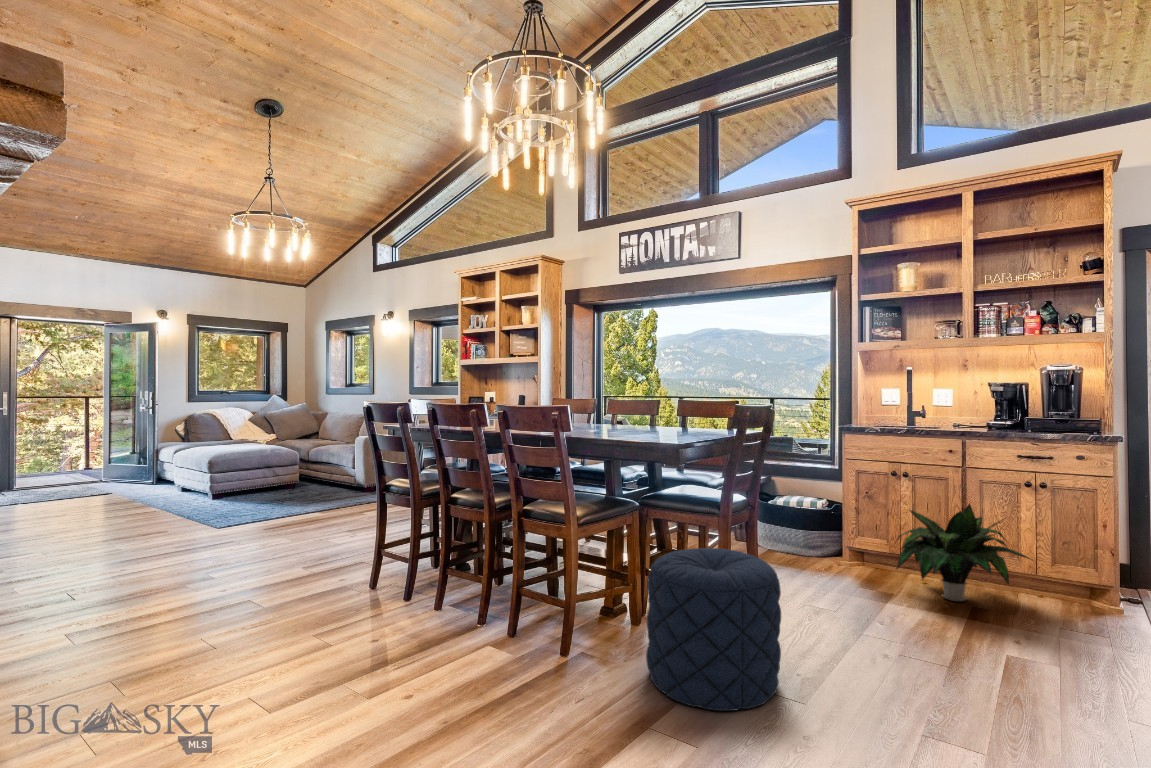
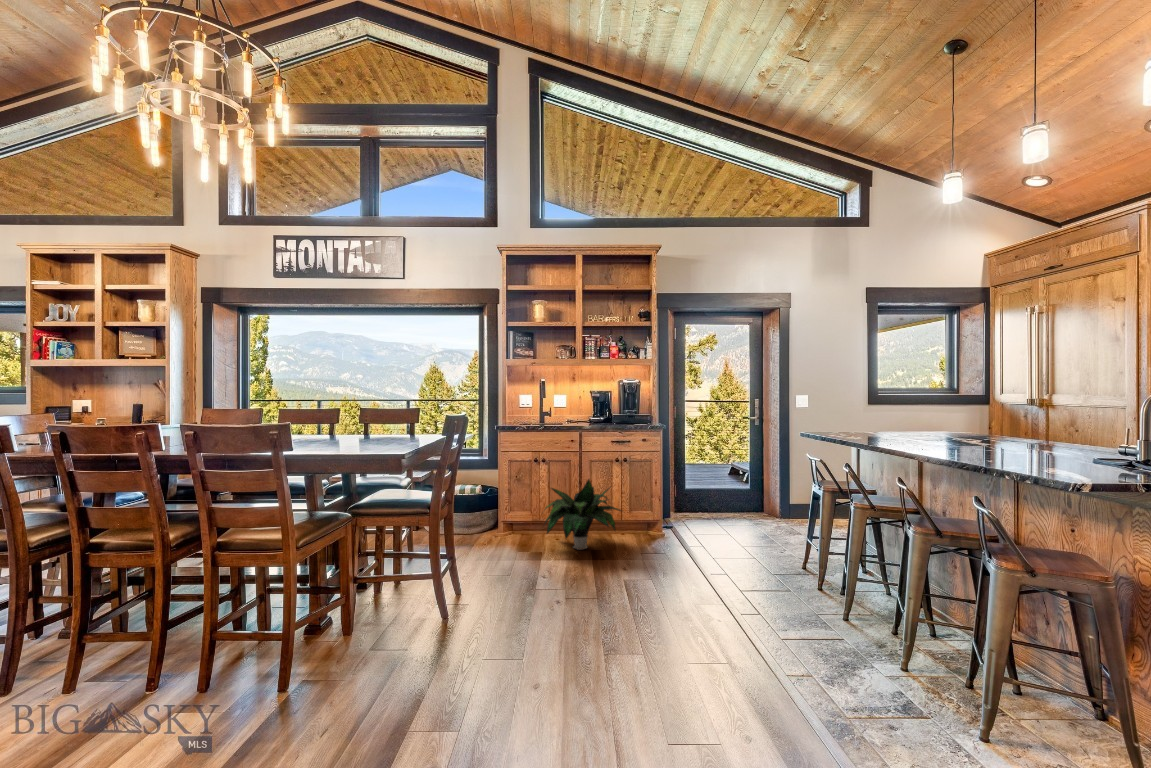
pouf: present [646,548,781,711] -> none [385,551,507,708]

